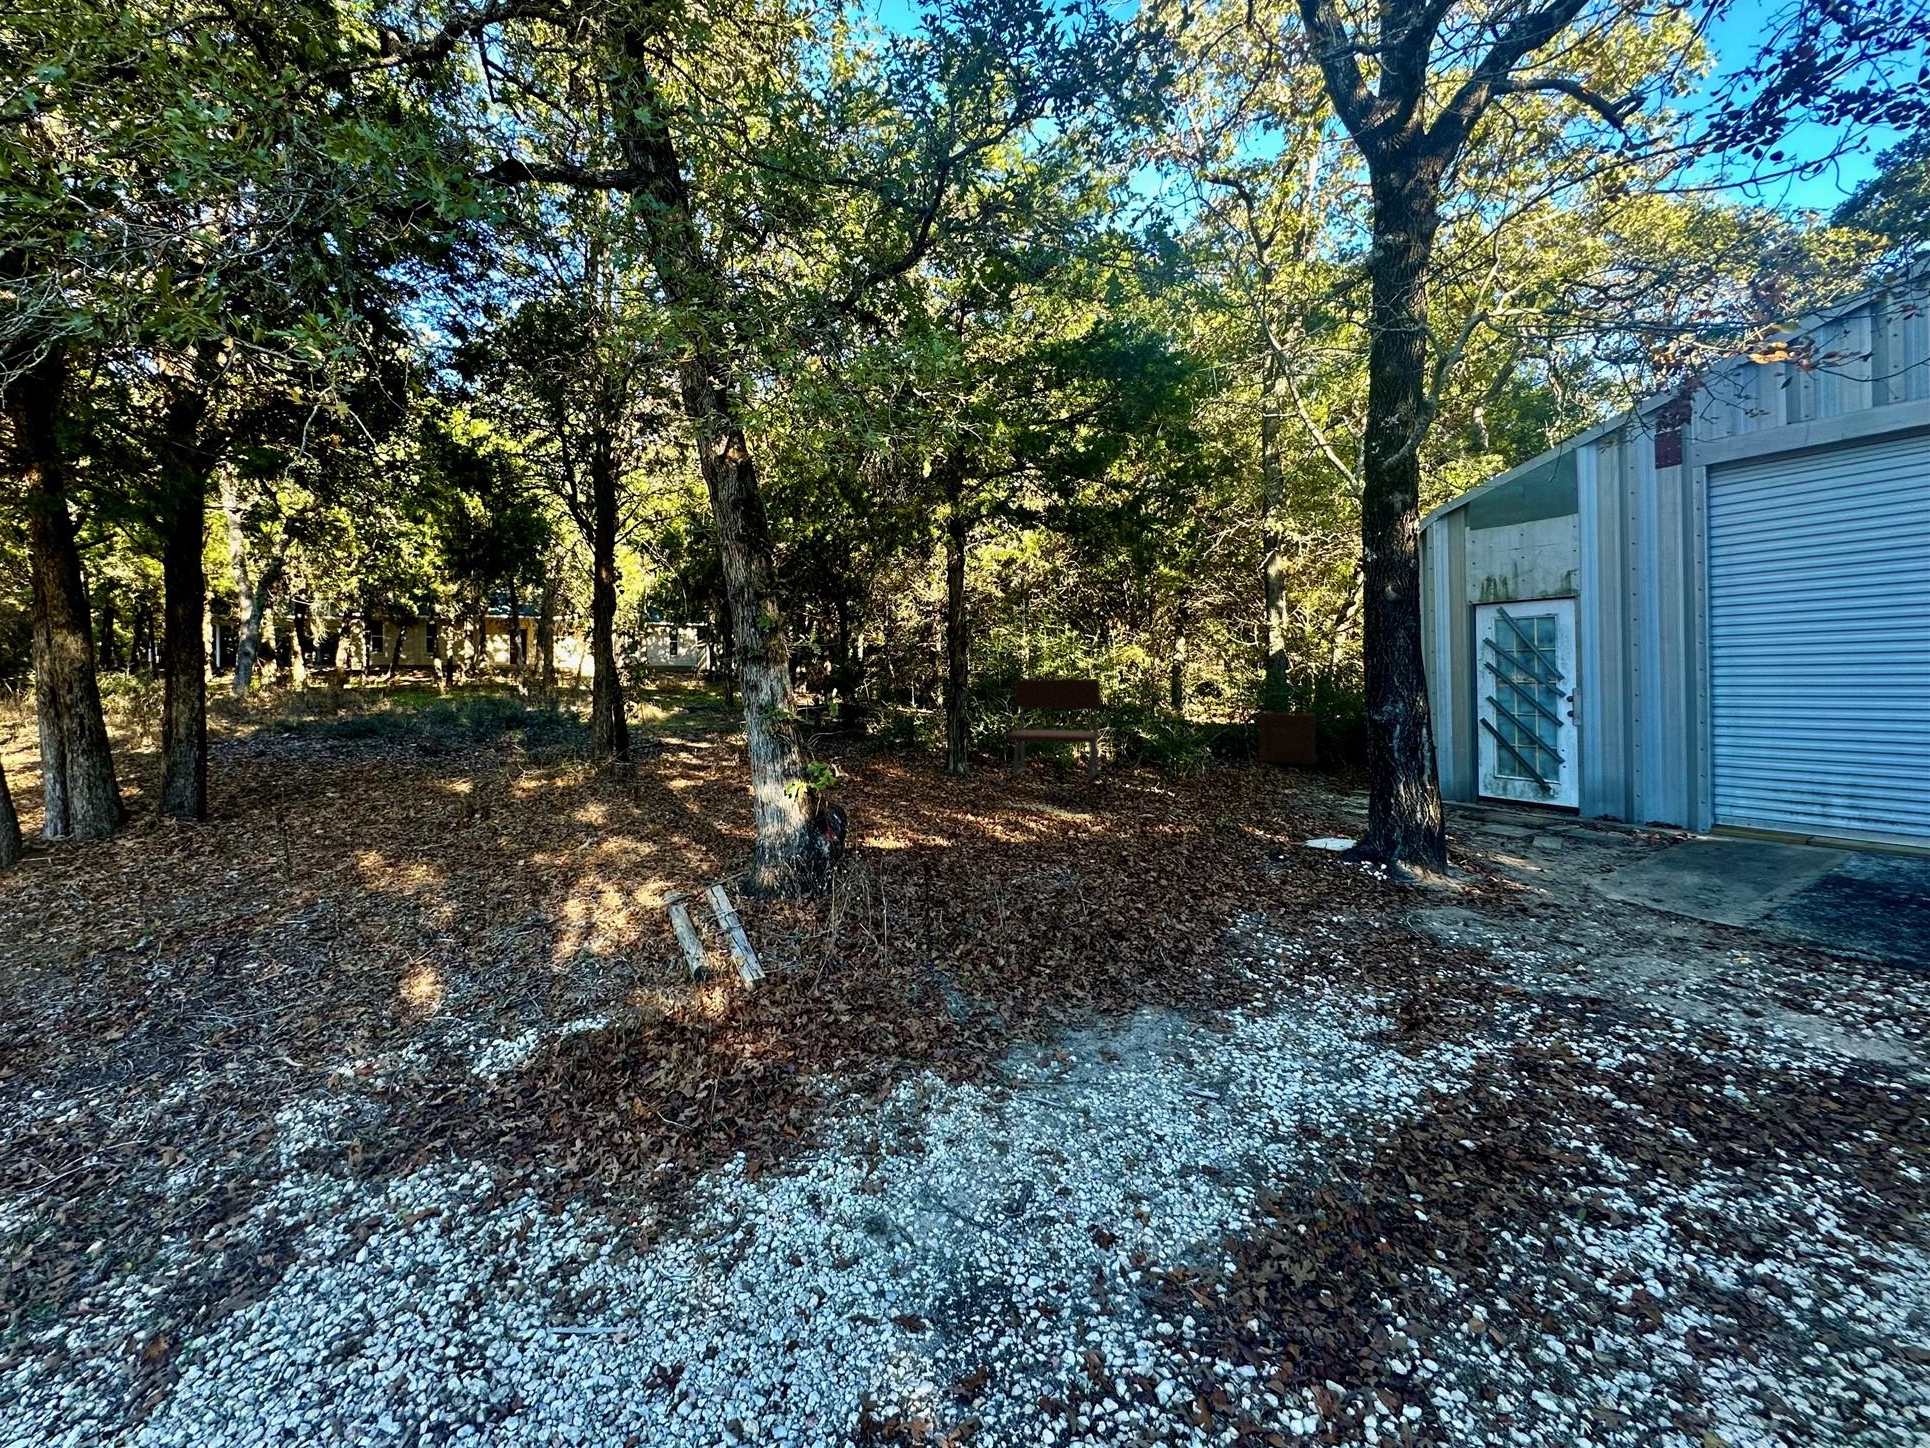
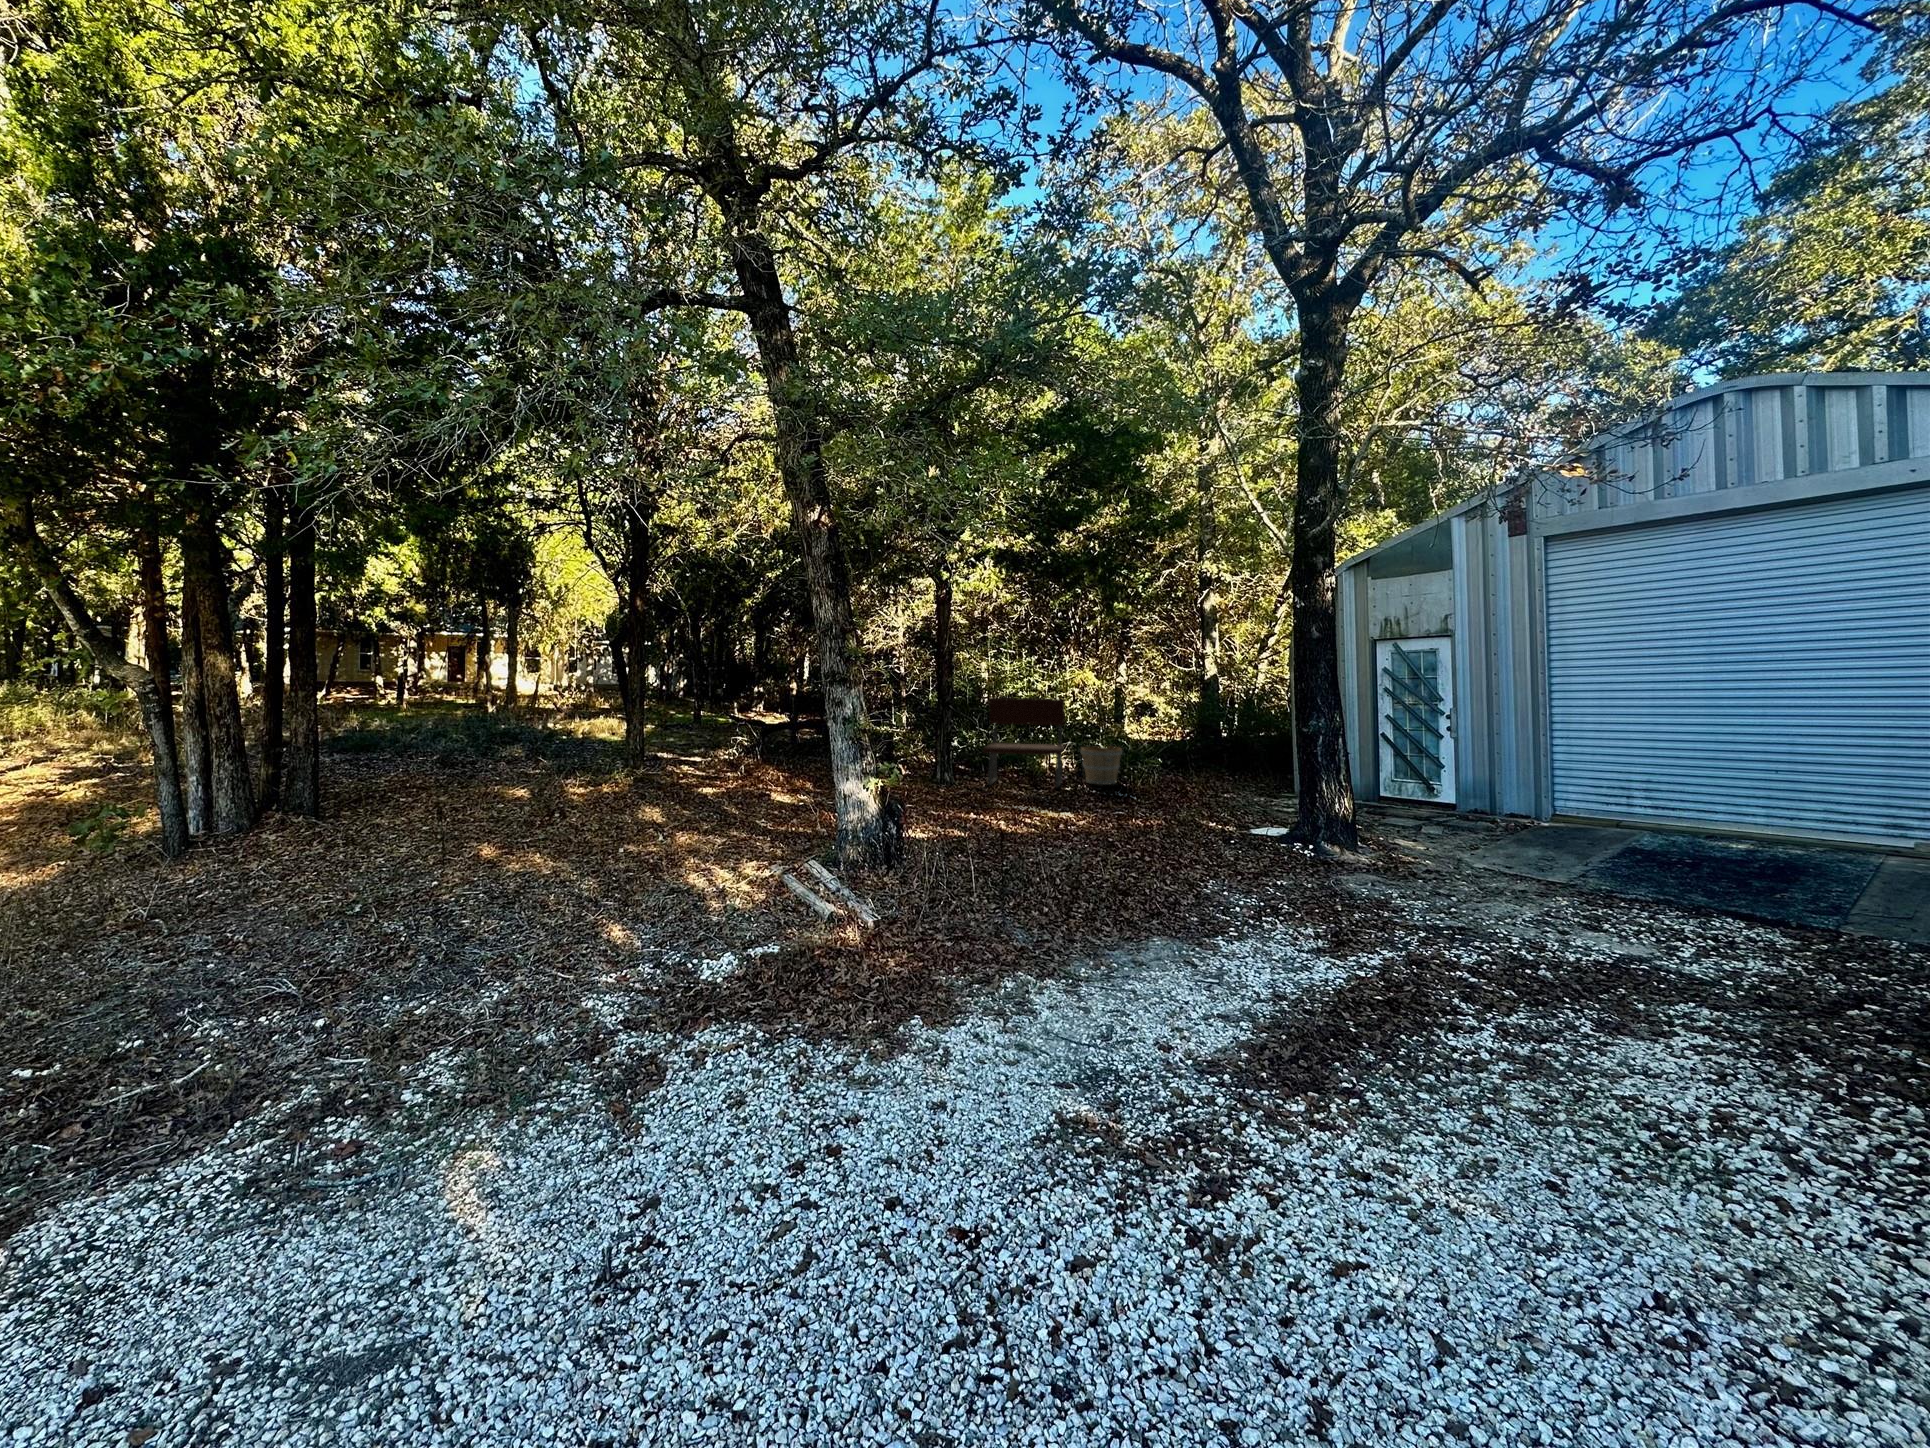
wooden crate: present [1259,711,1318,765] -> none [1198,728,1253,777]
wooden bucket: none [1118,731,1167,776] -> present [1081,746,1122,785]

